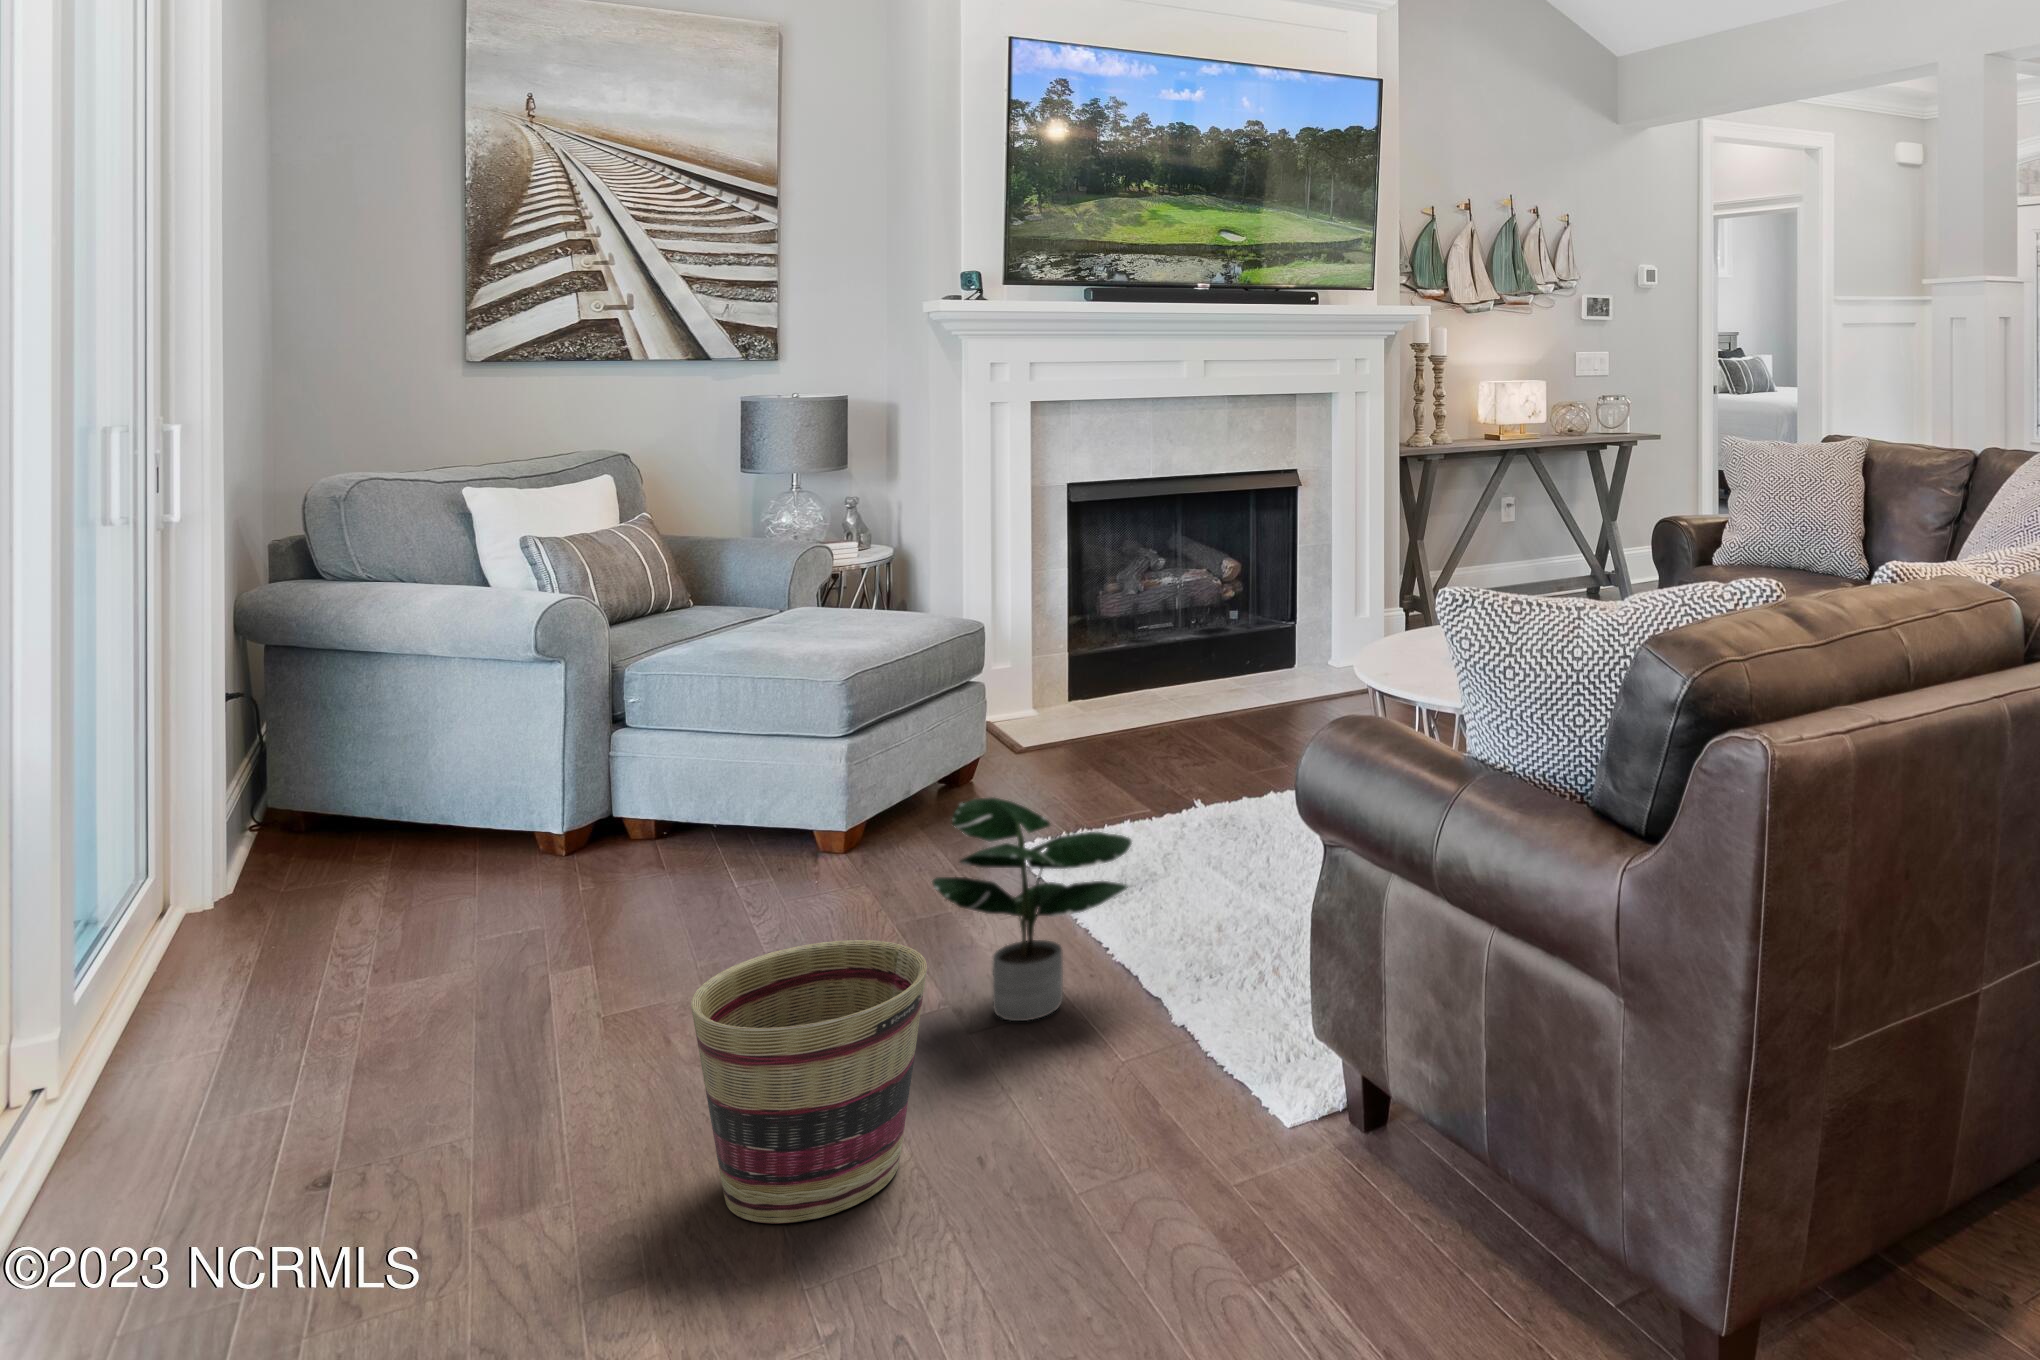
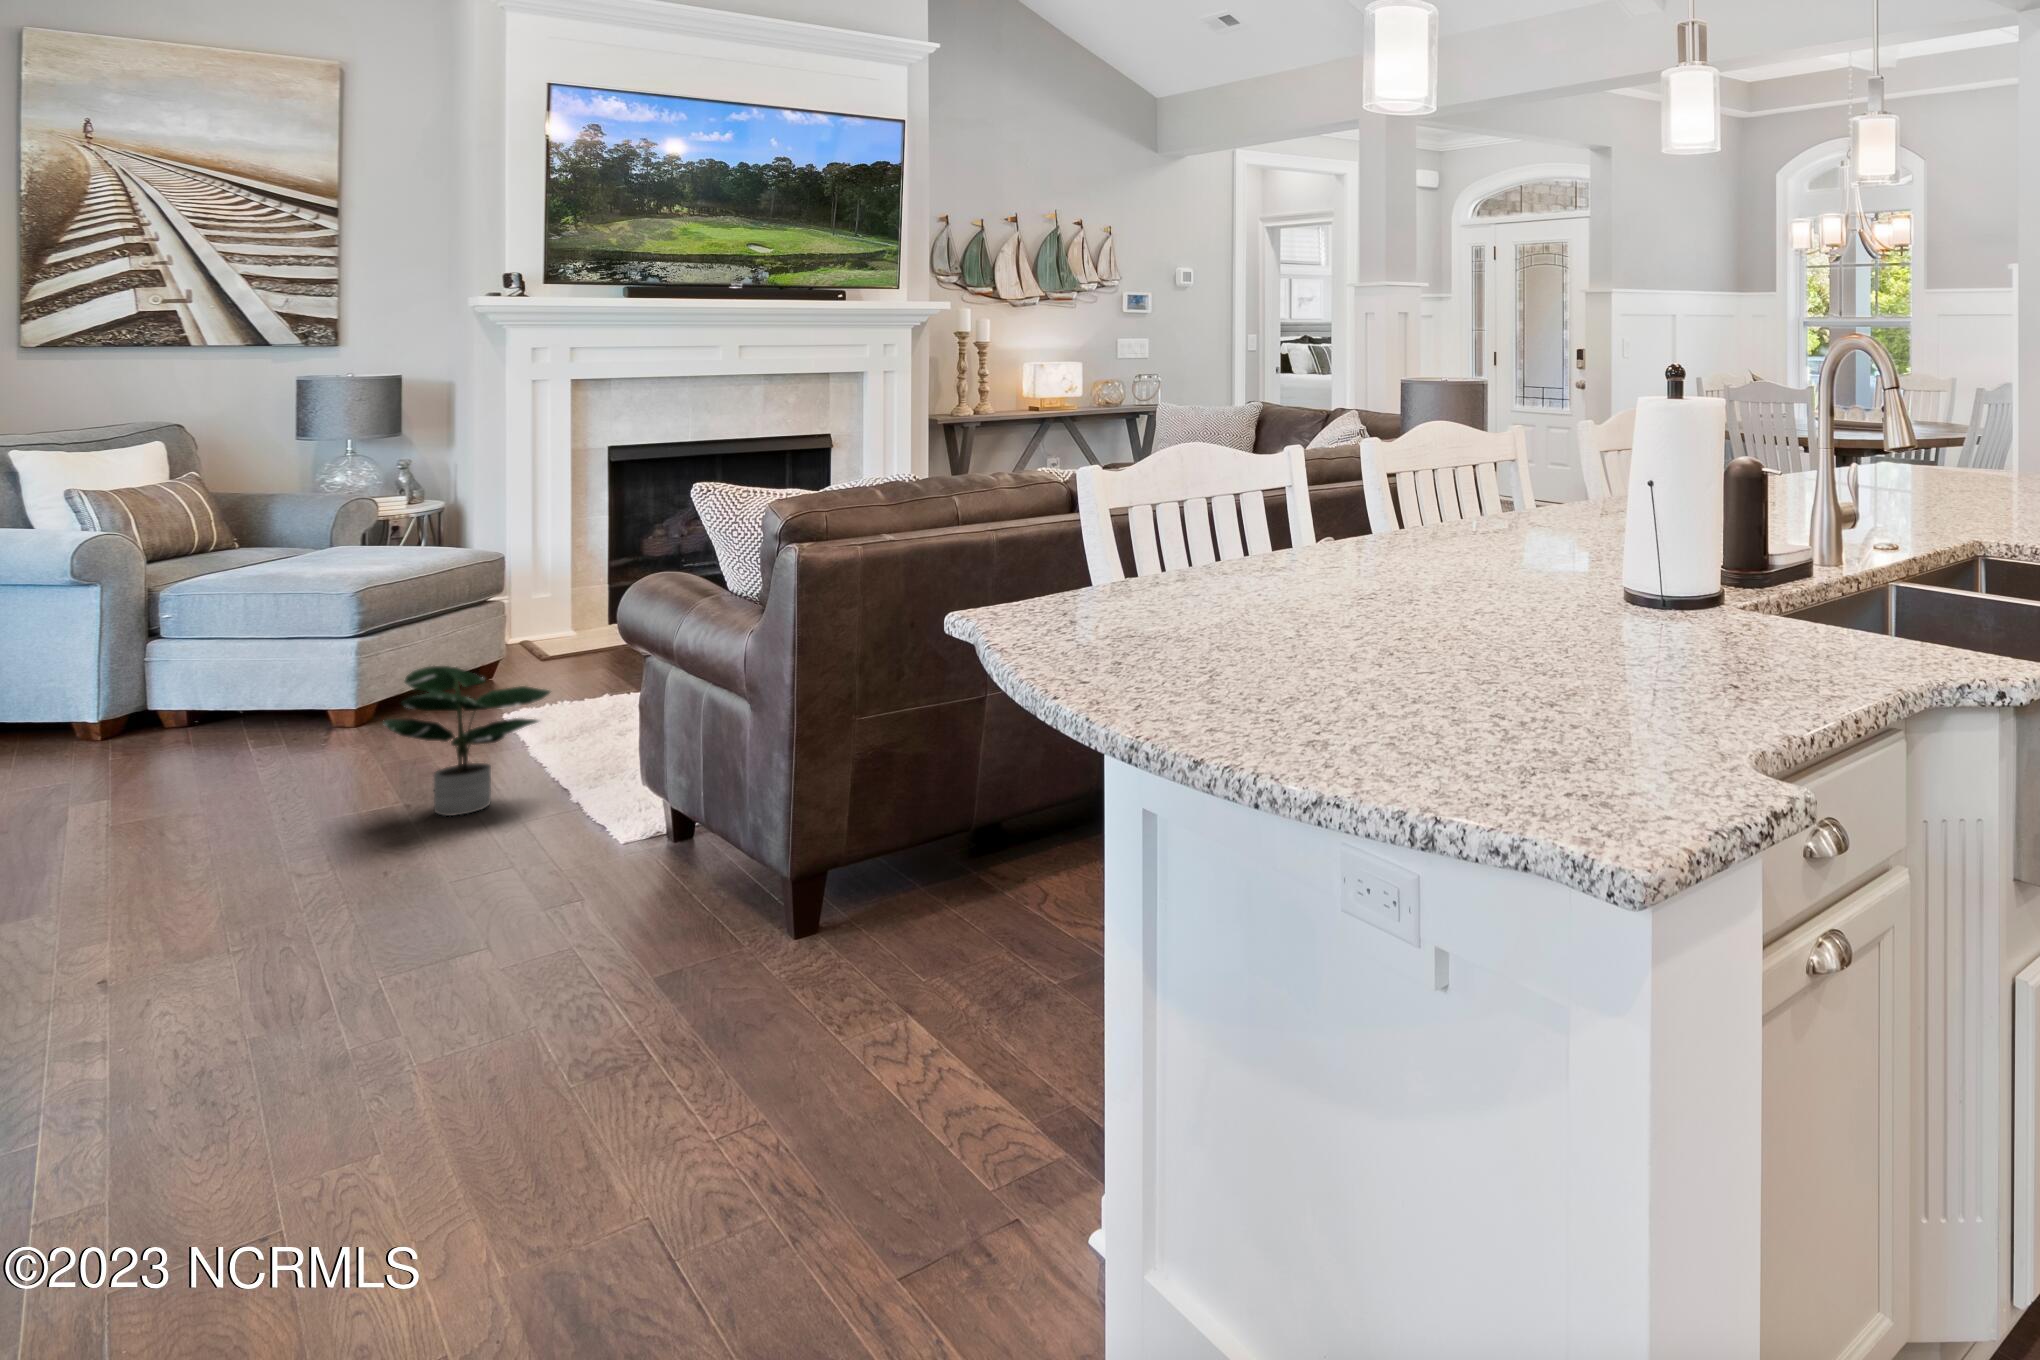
basket: present [691,940,927,1224] -> none [157,747,346,919]

